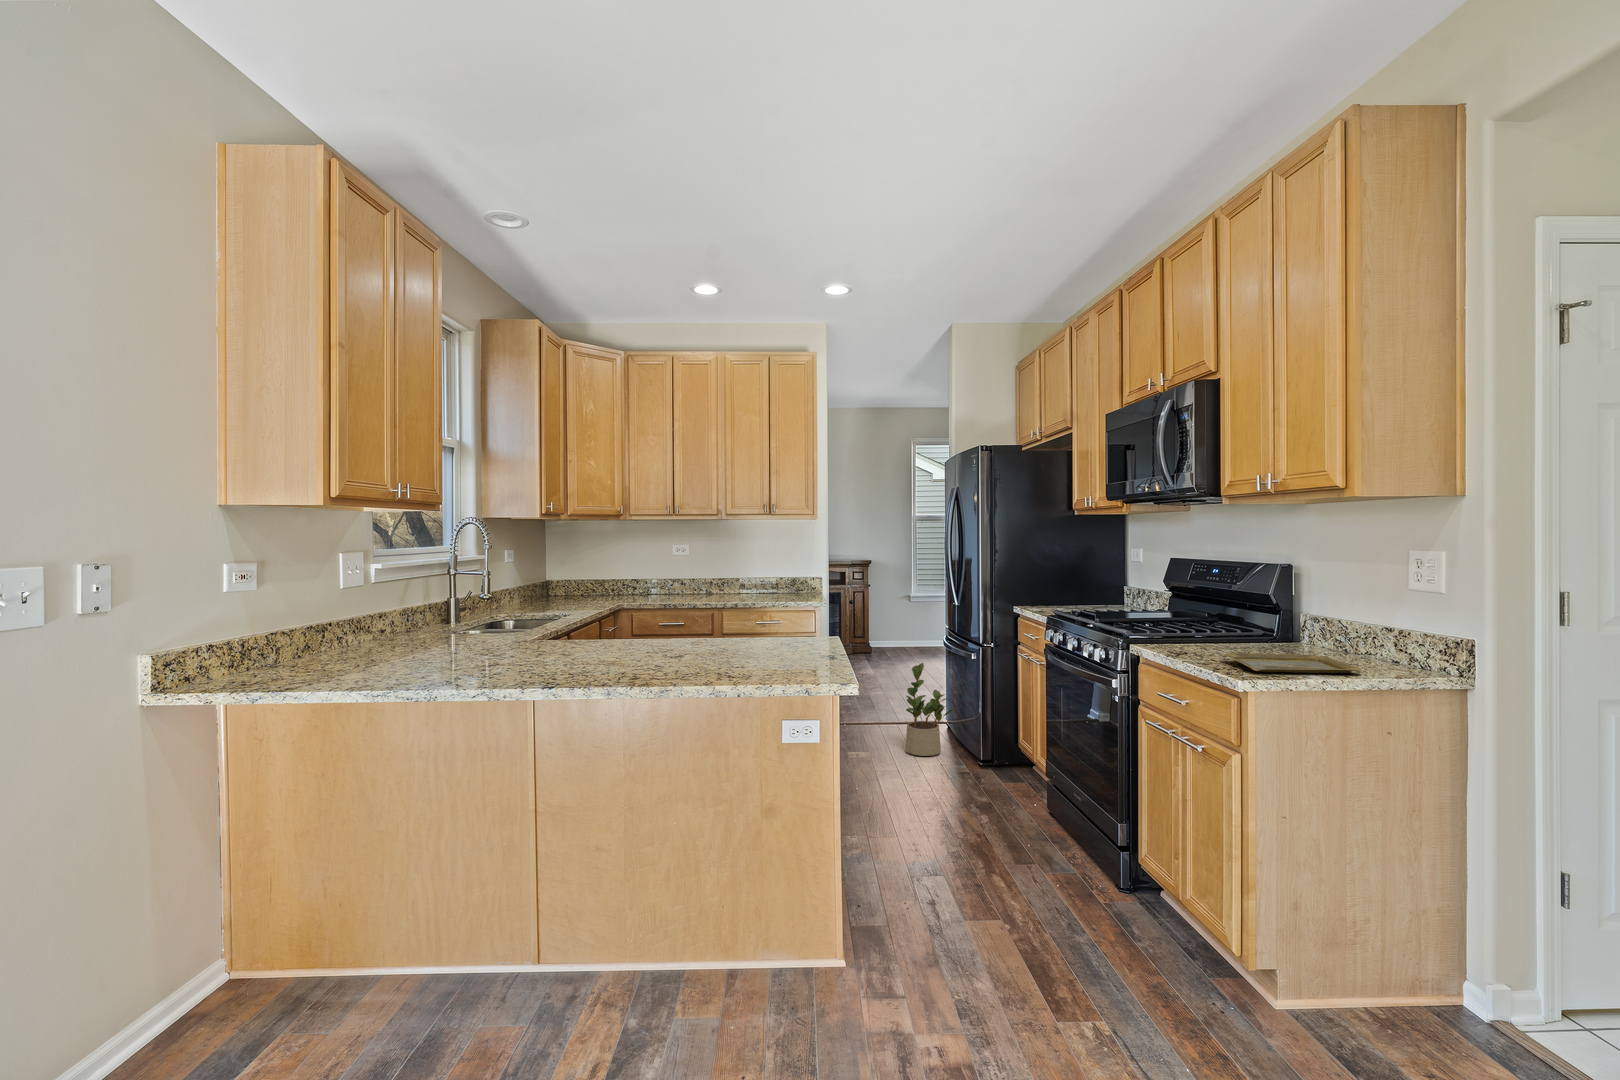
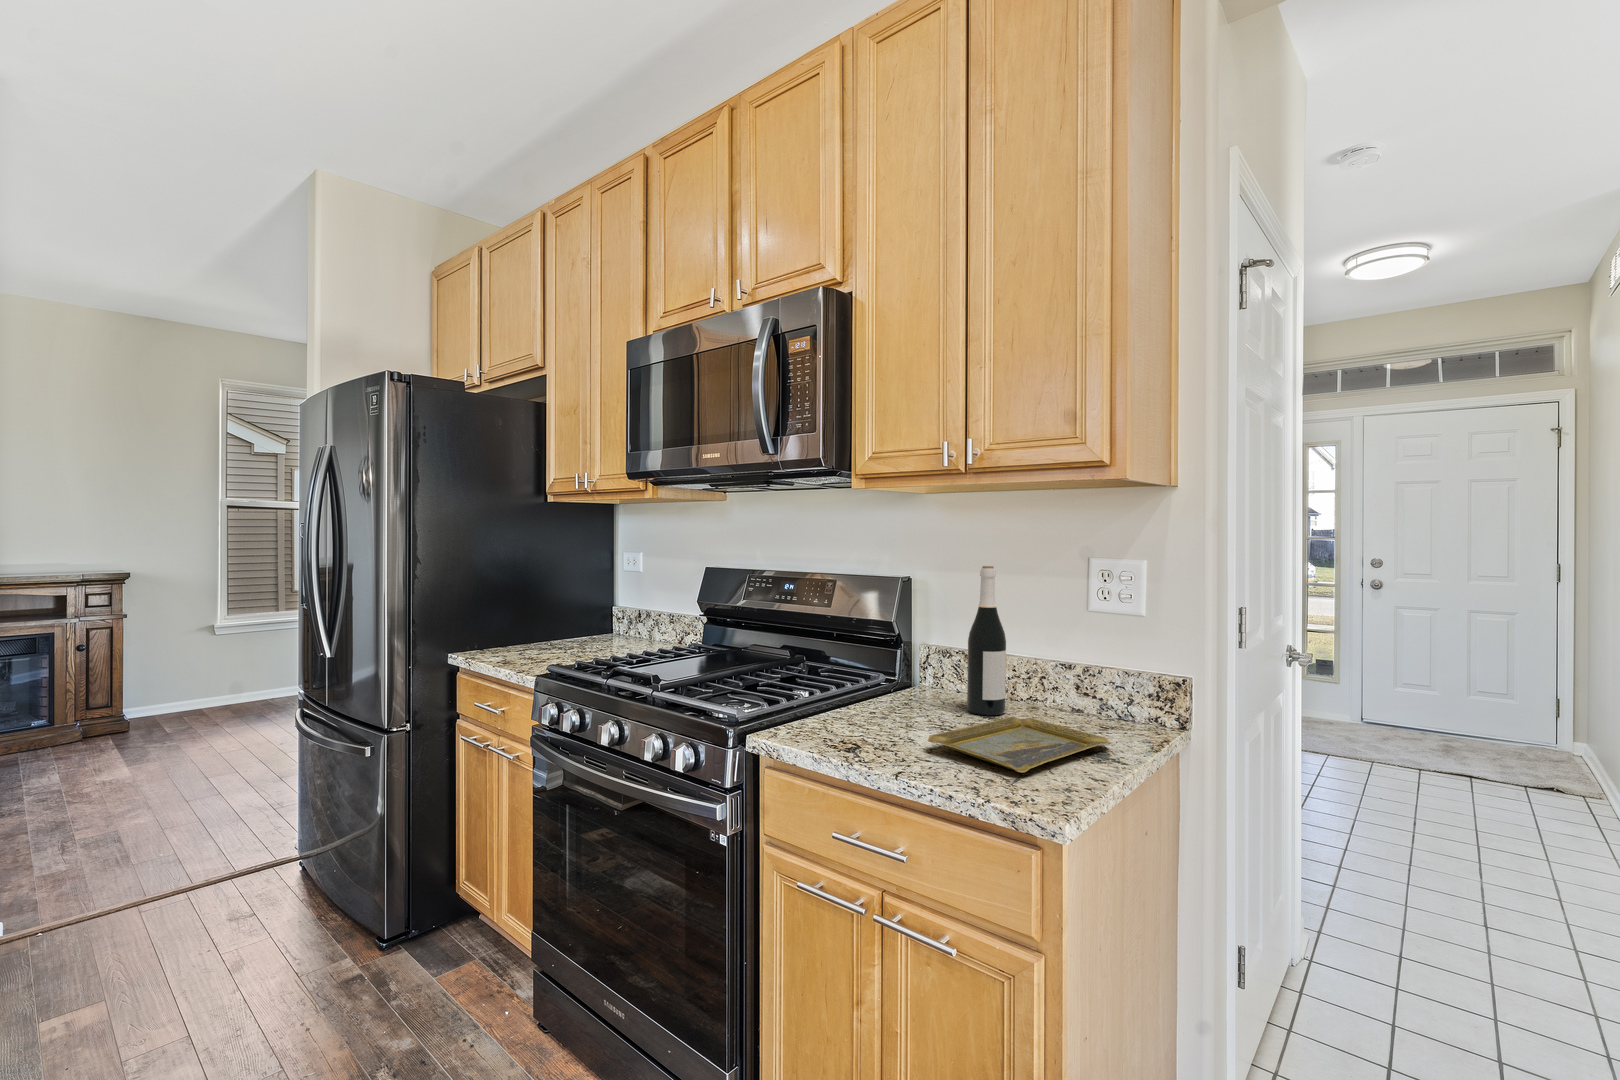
wine bottle: none [1300,555,1332,657] -> present [967,566,1006,715]
potted plant: present [905,663,953,756] -> none [218,772,324,952]

